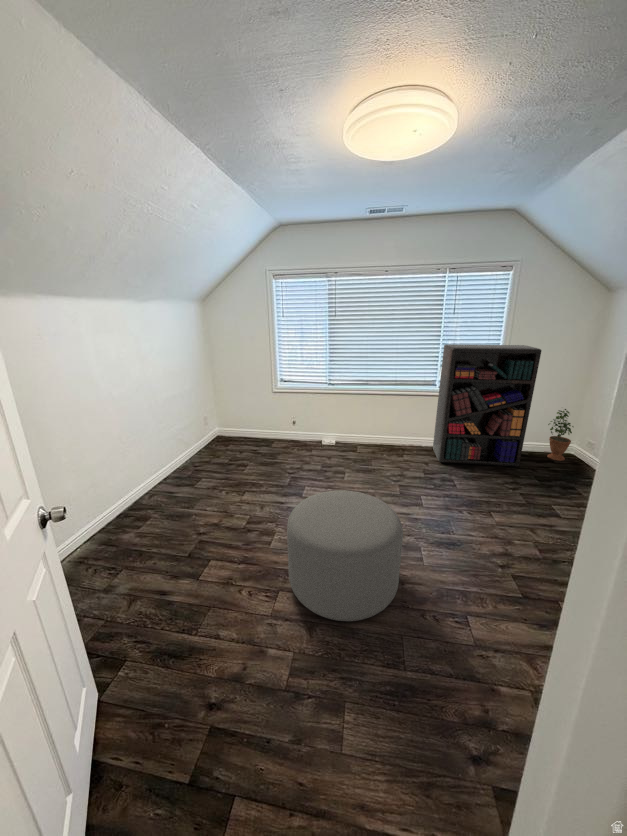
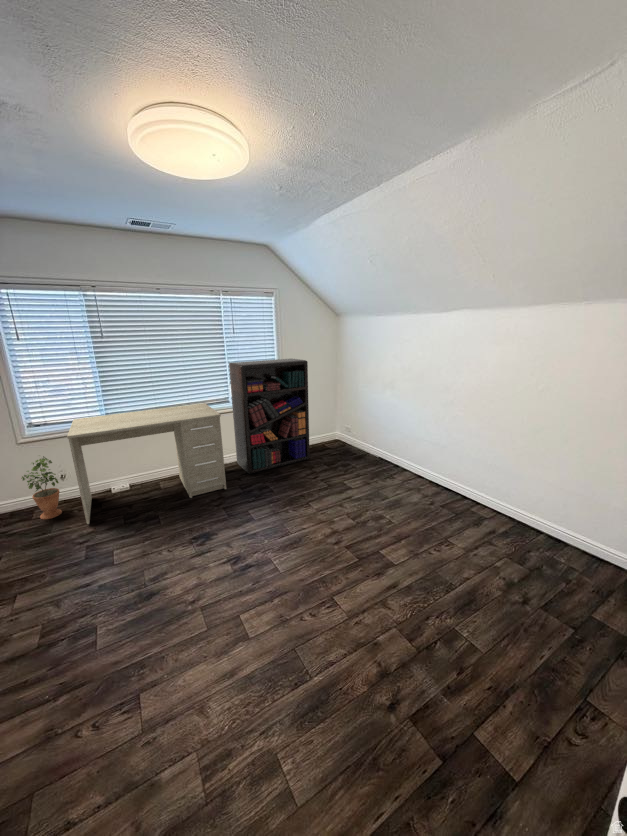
desk: none [295,379,418,469] -> present [67,403,226,524]
potted plant: present [547,409,573,461] -> present [21,456,62,519]
ottoman: present [287,490,403,621] -> none [133,527,273,688]

